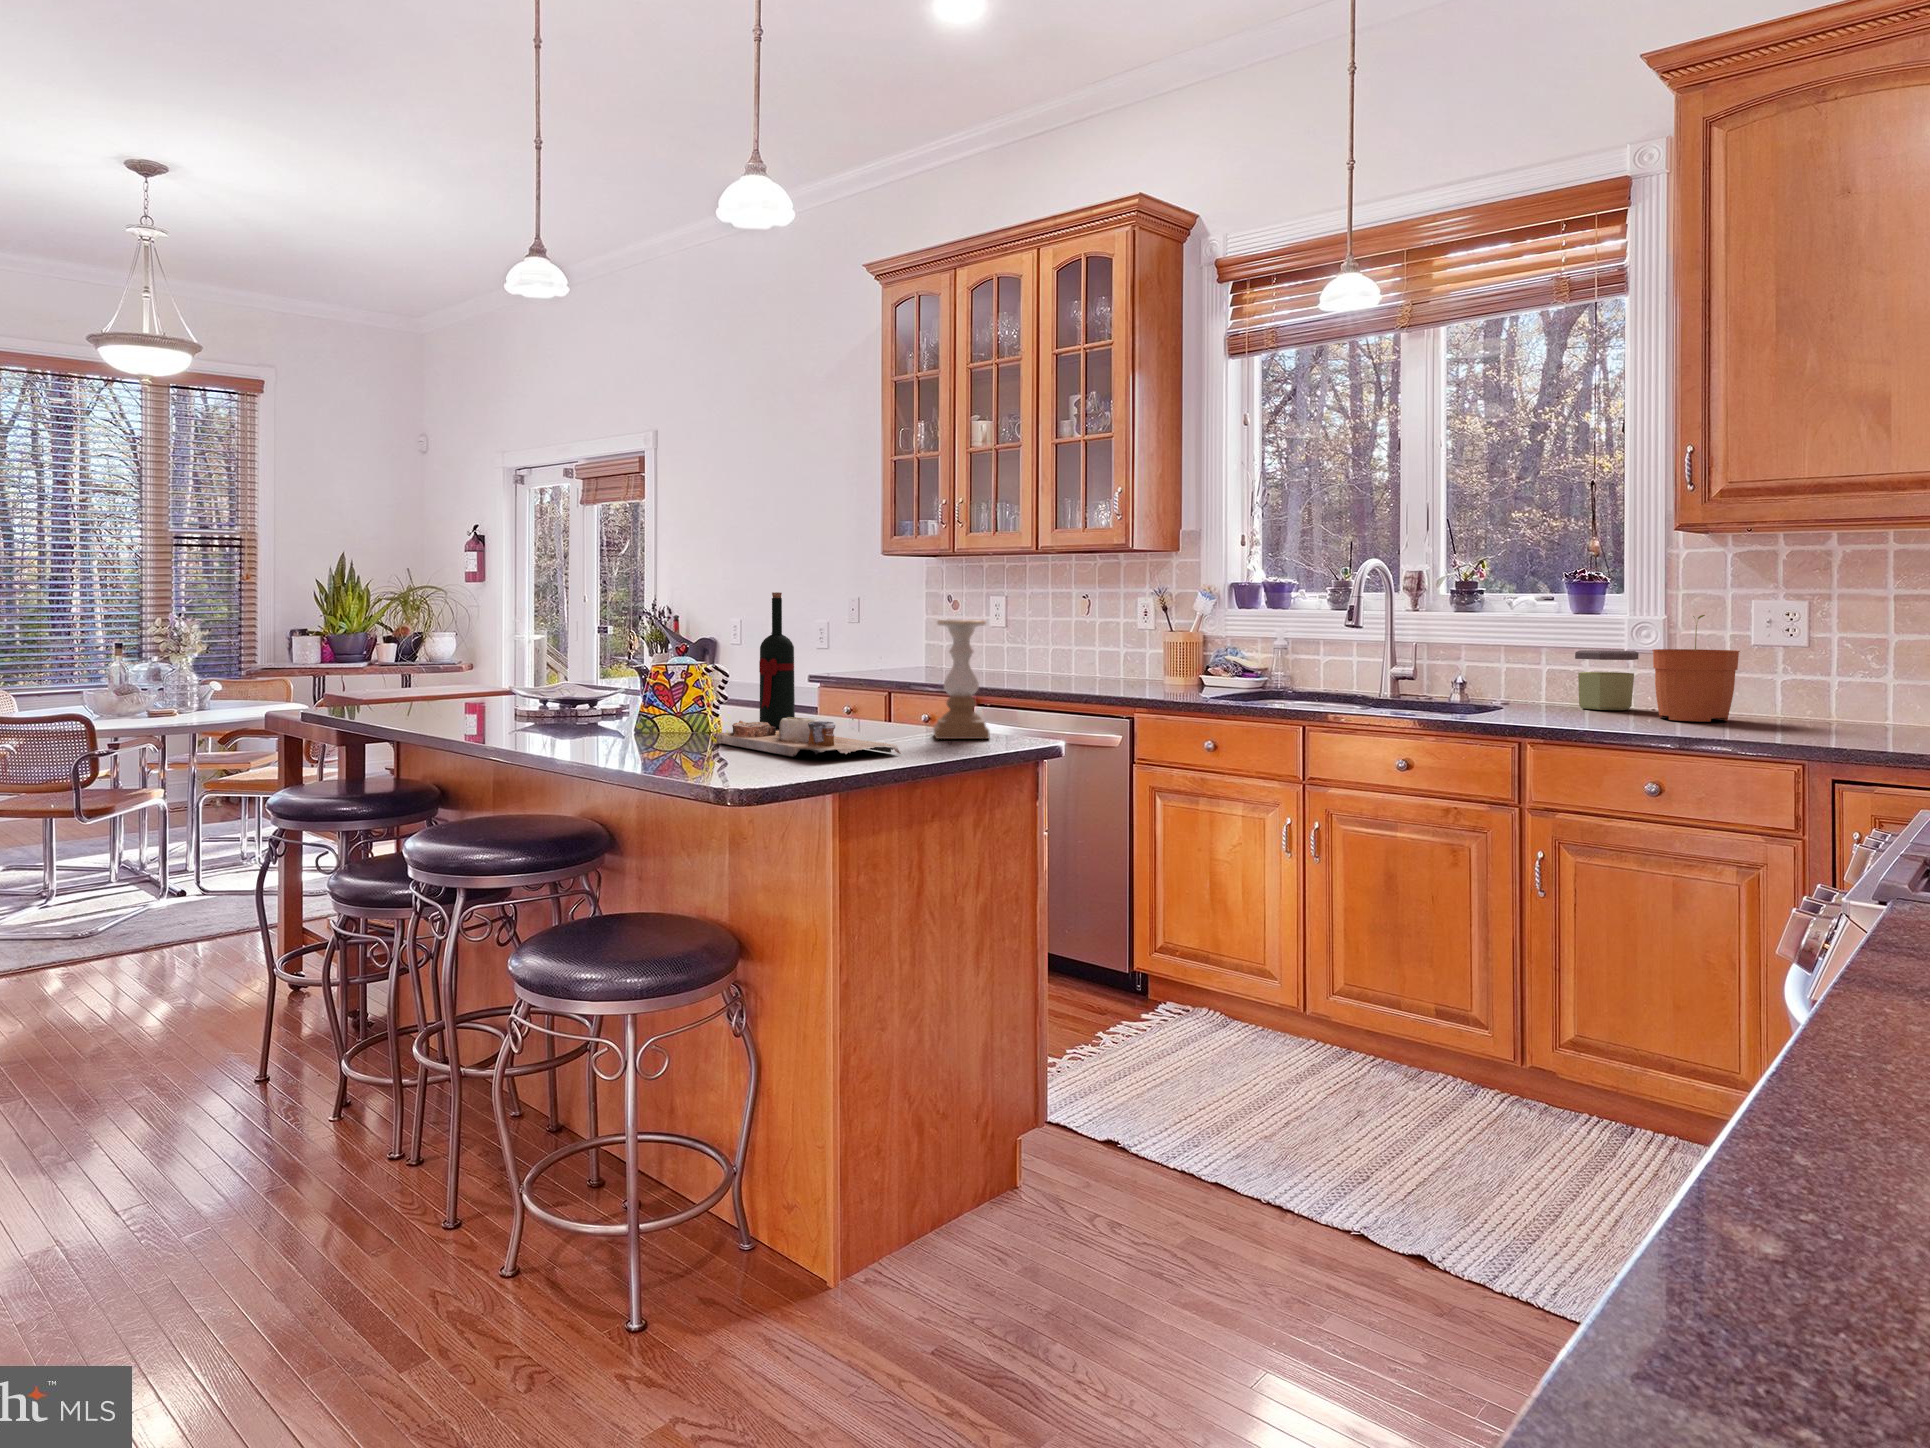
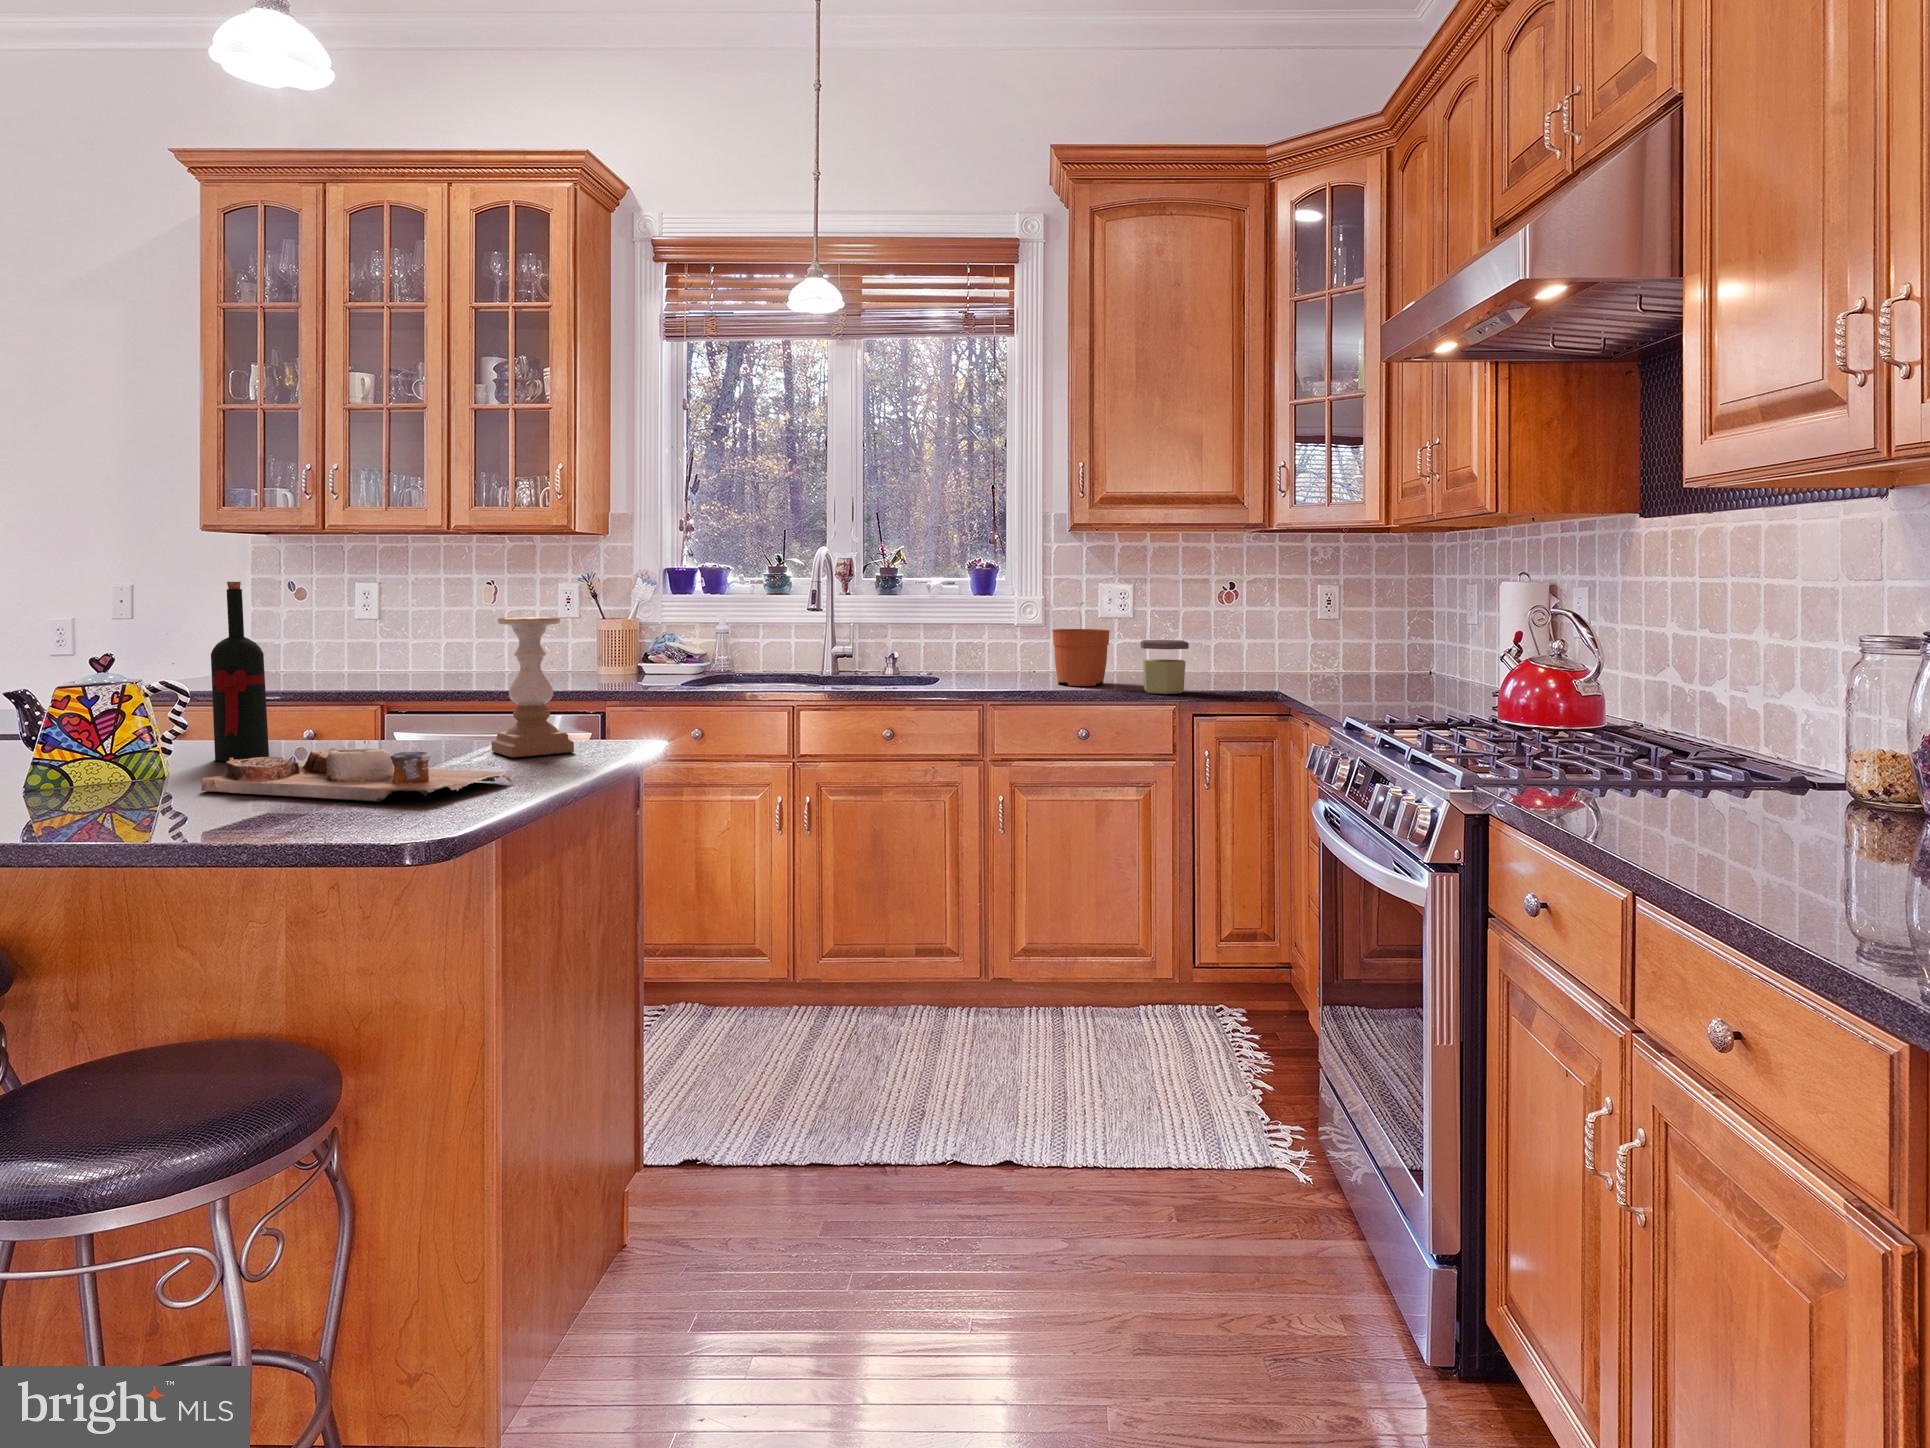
jar: present [1575,650,1639,710] -> present [1141,640,1189,694]

